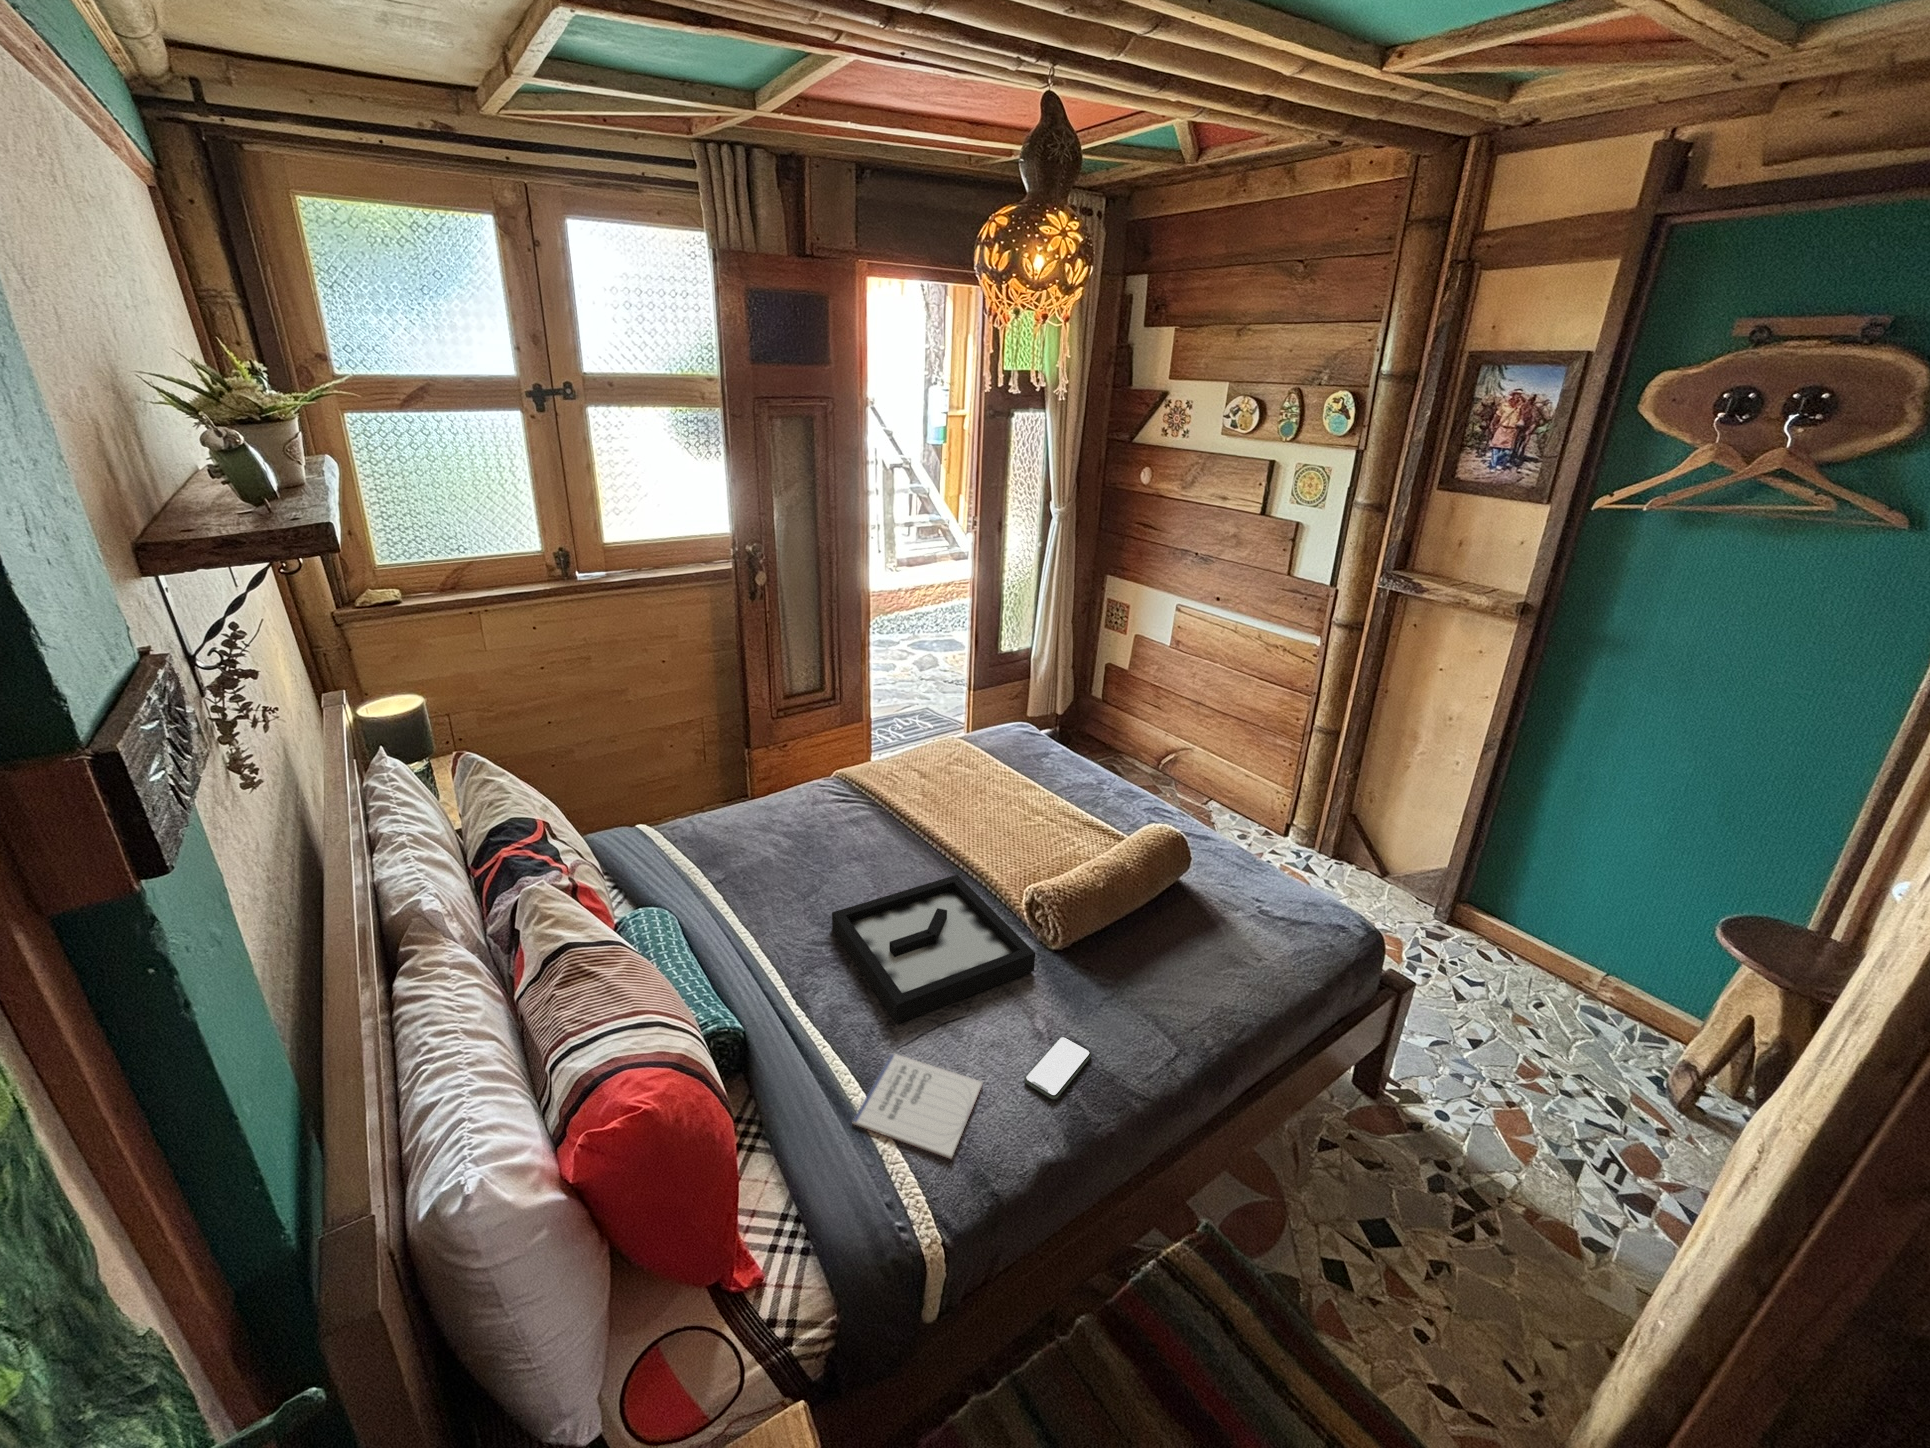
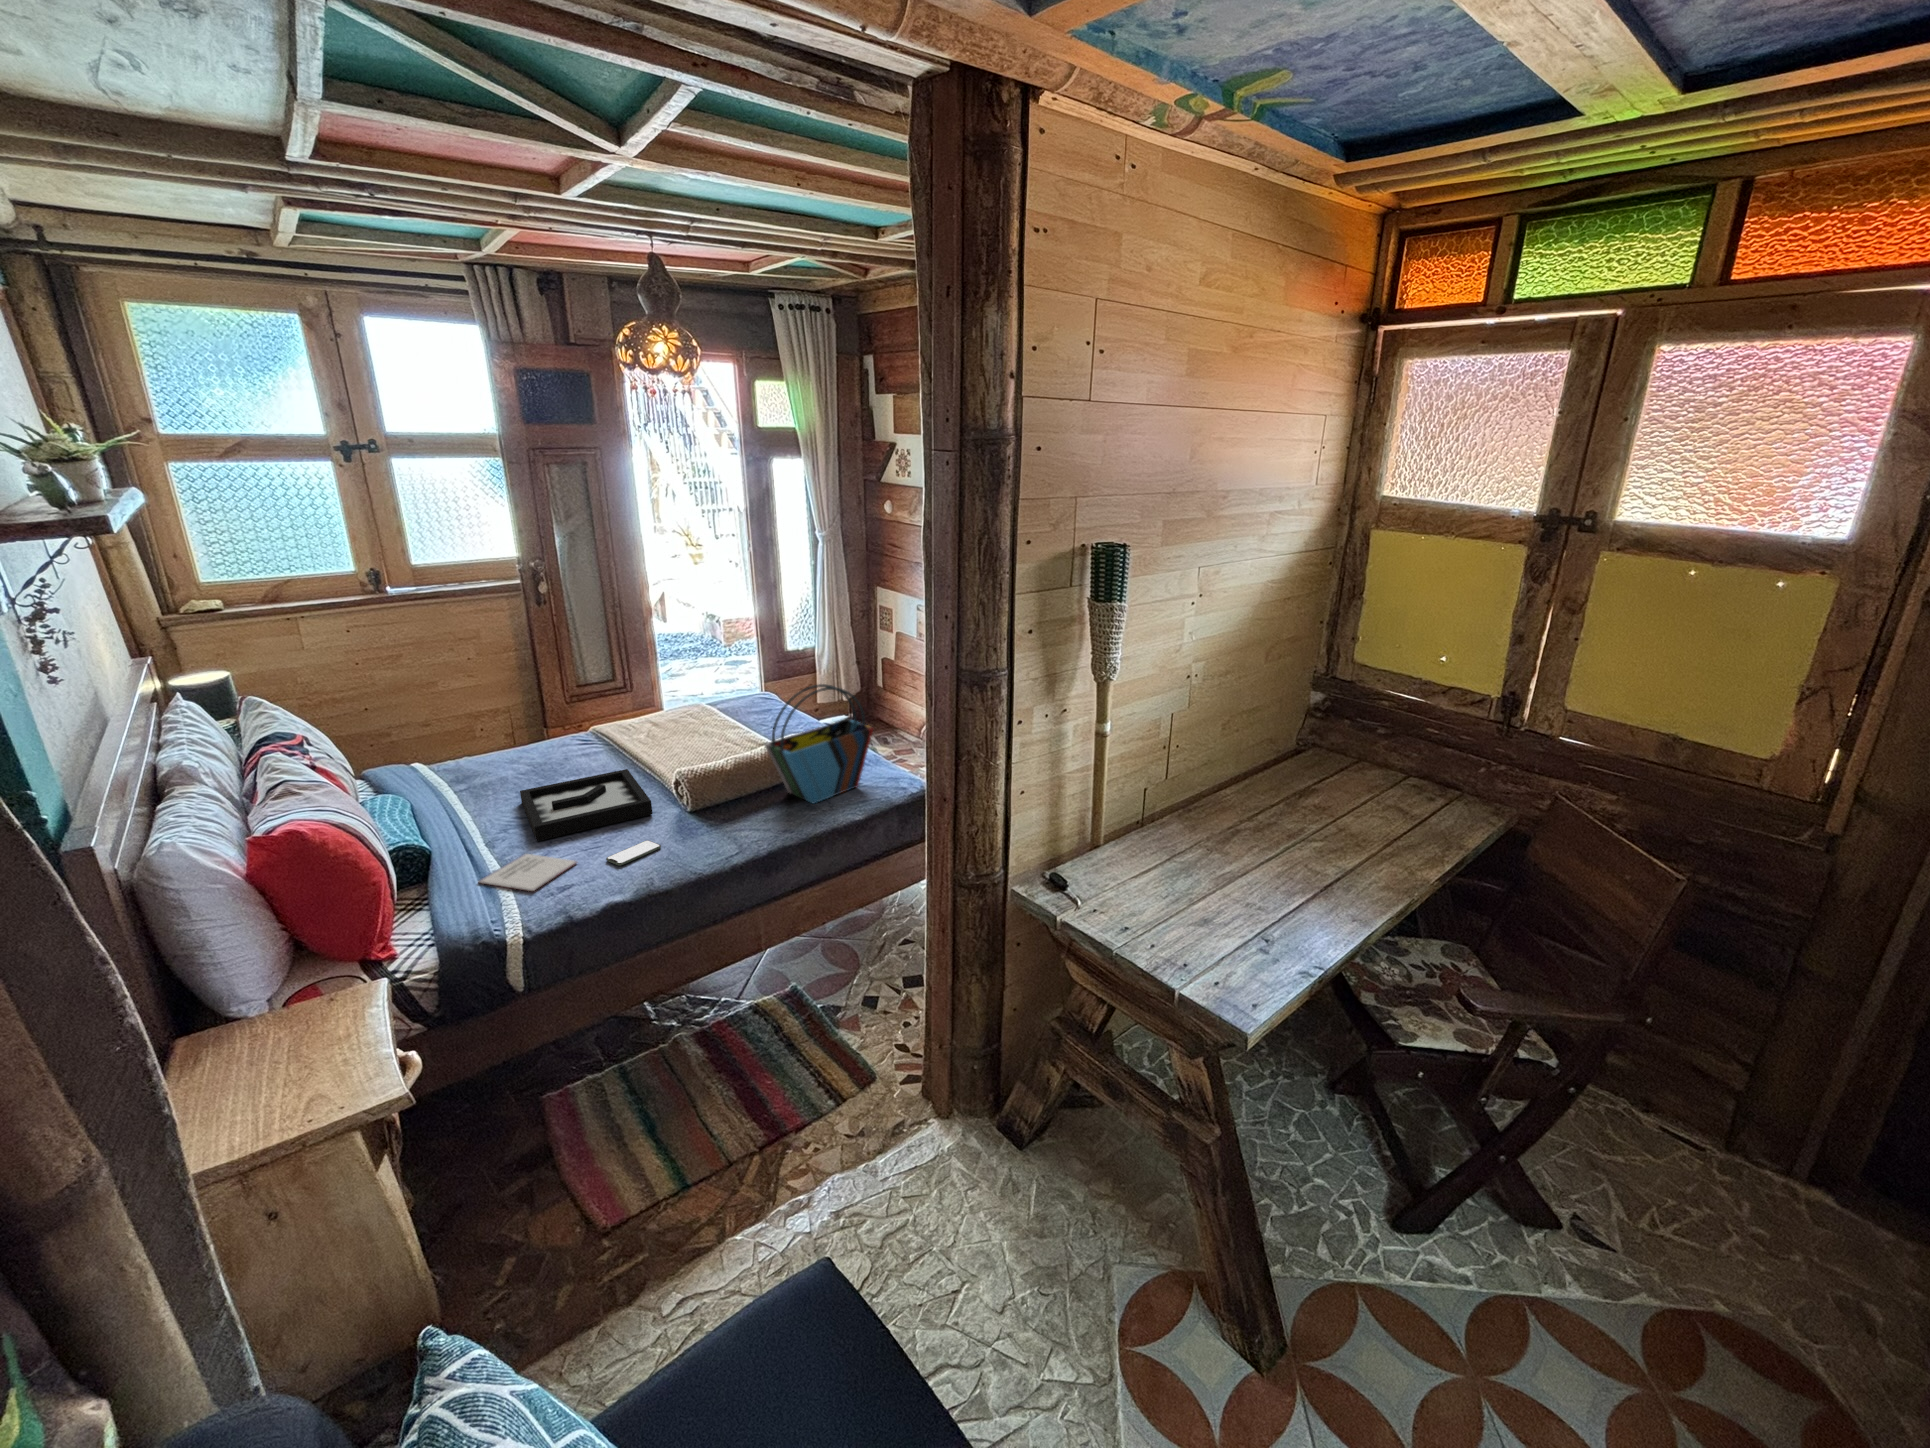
tote bag: none [1193,780,1329,964] -> present [764,684,873,803]

